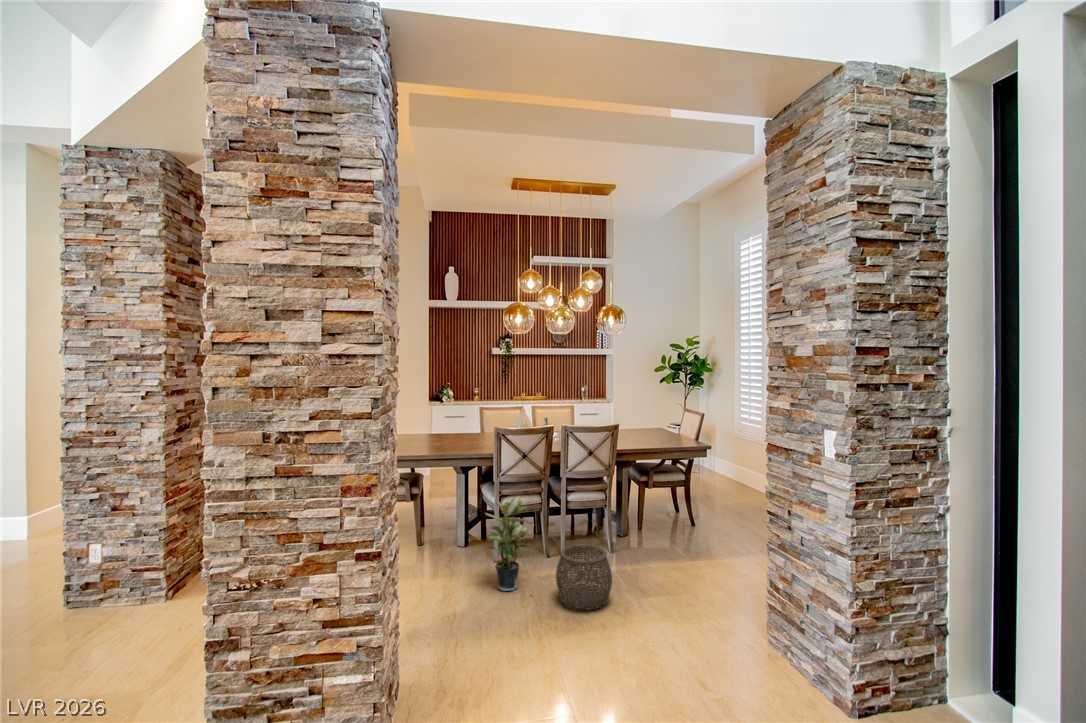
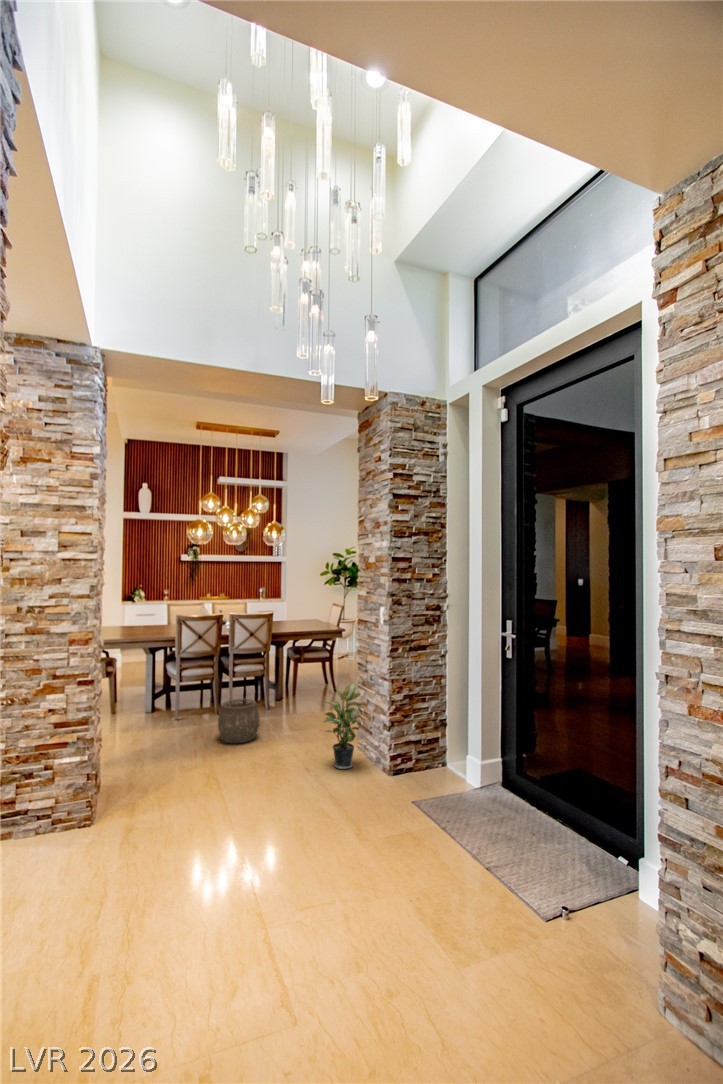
potted plant: present [486,496,533,591] -> present [323,683,364,769]

